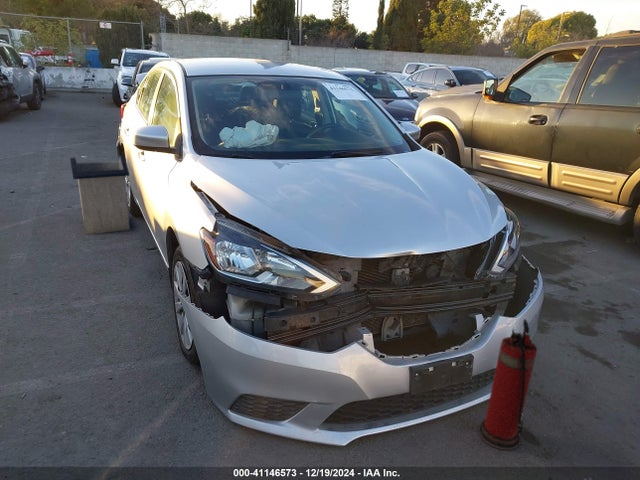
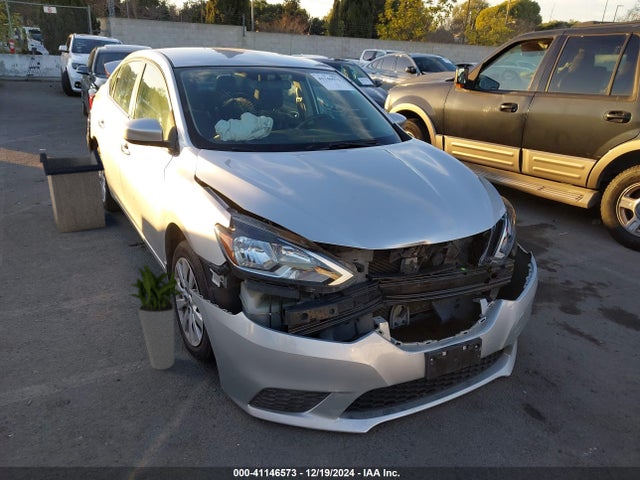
planter: none [124,266,180,371] -> present [129,265,185,370]
fire extinguisher: present [478,320,537,451] -> none [483,302,540,426]

